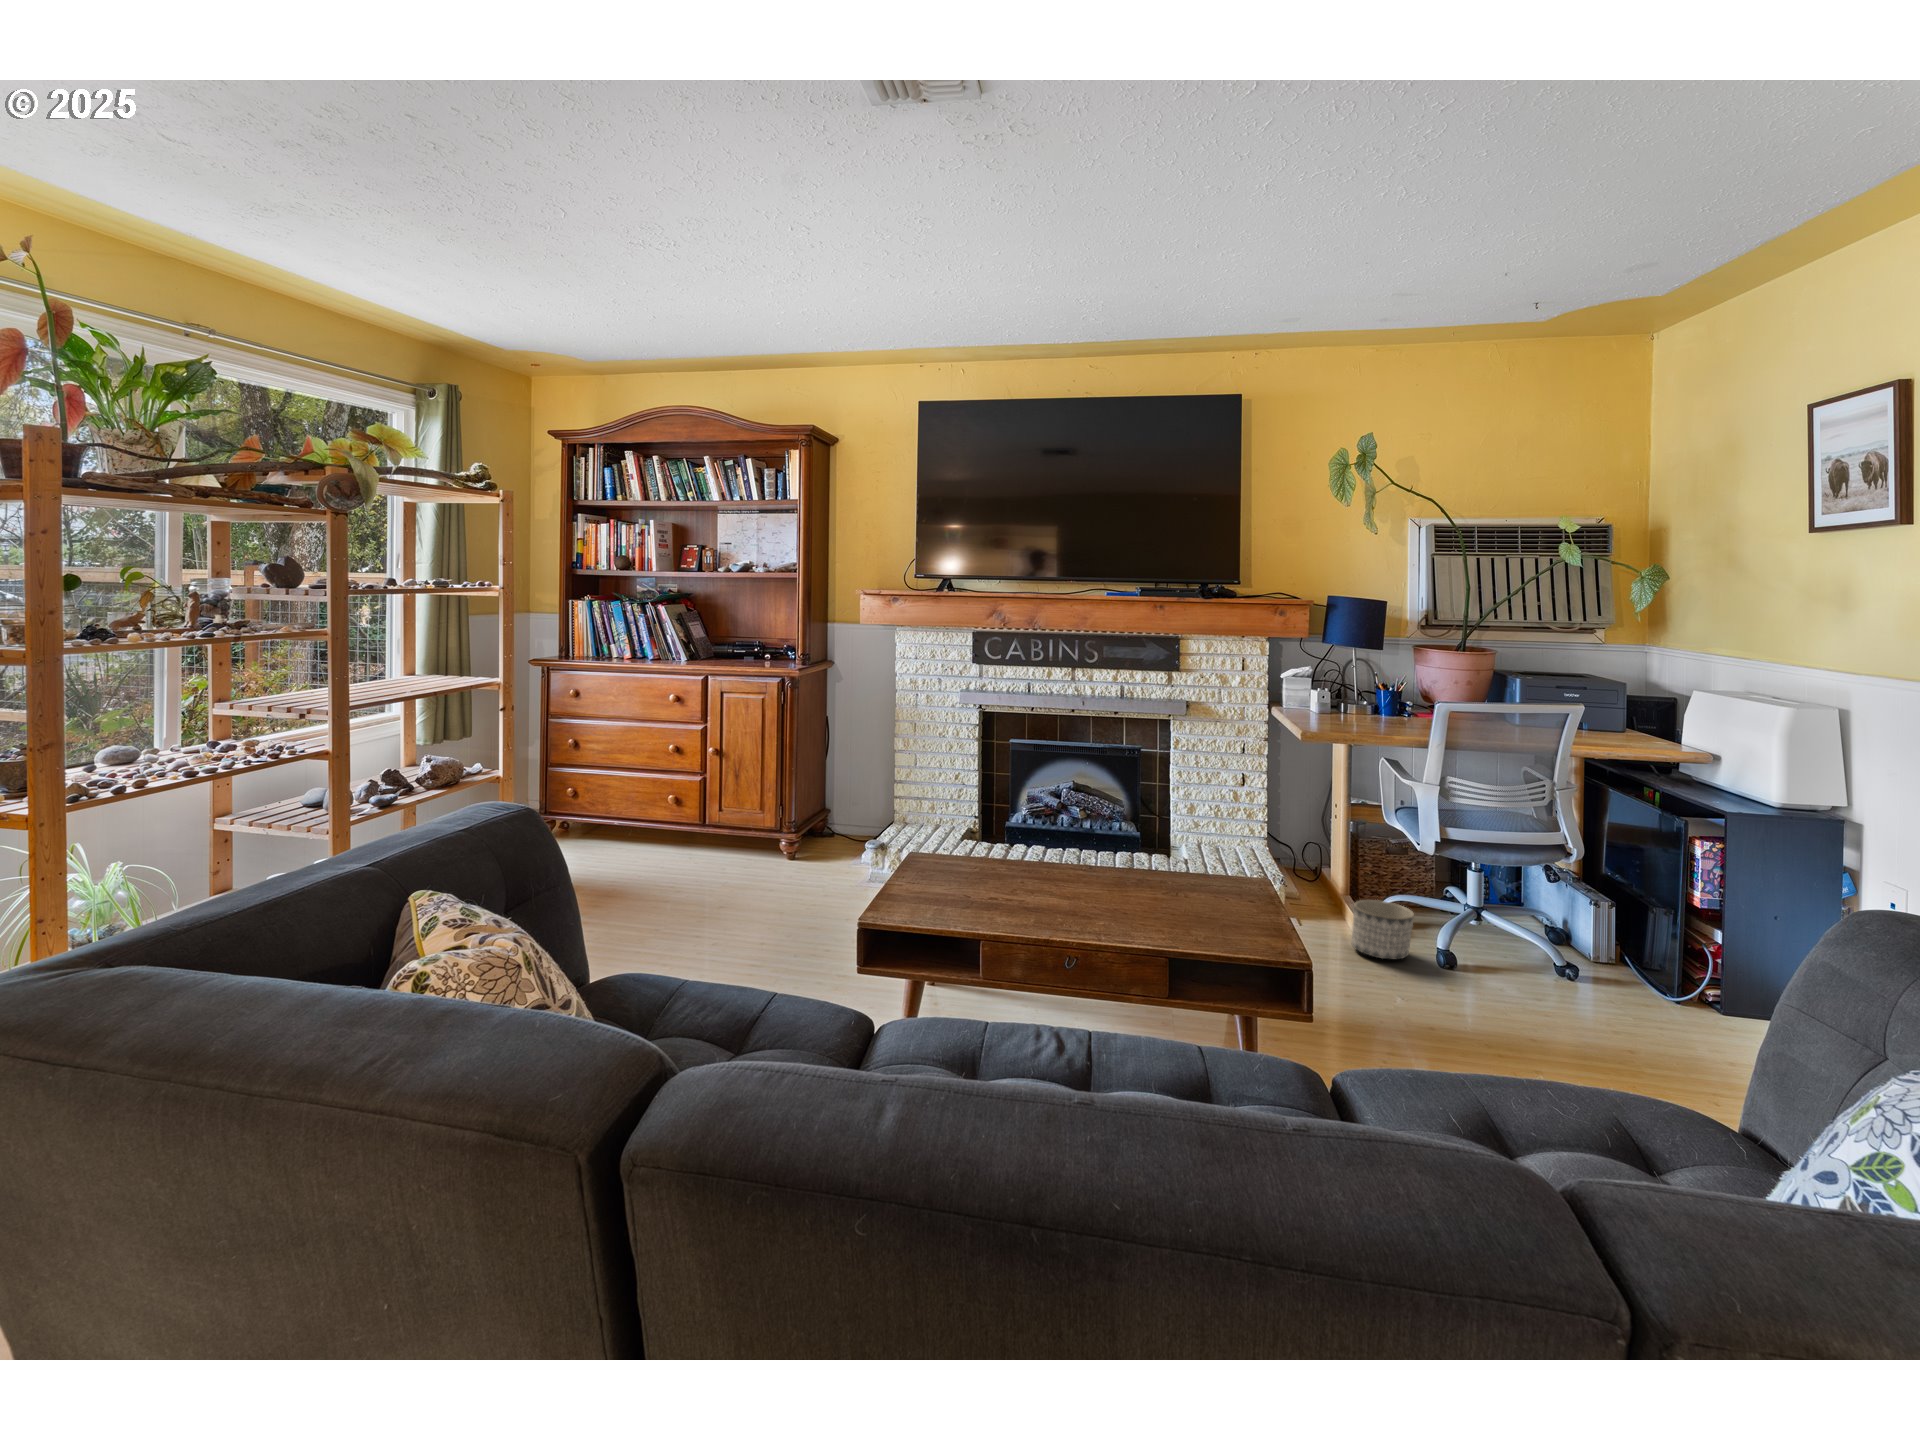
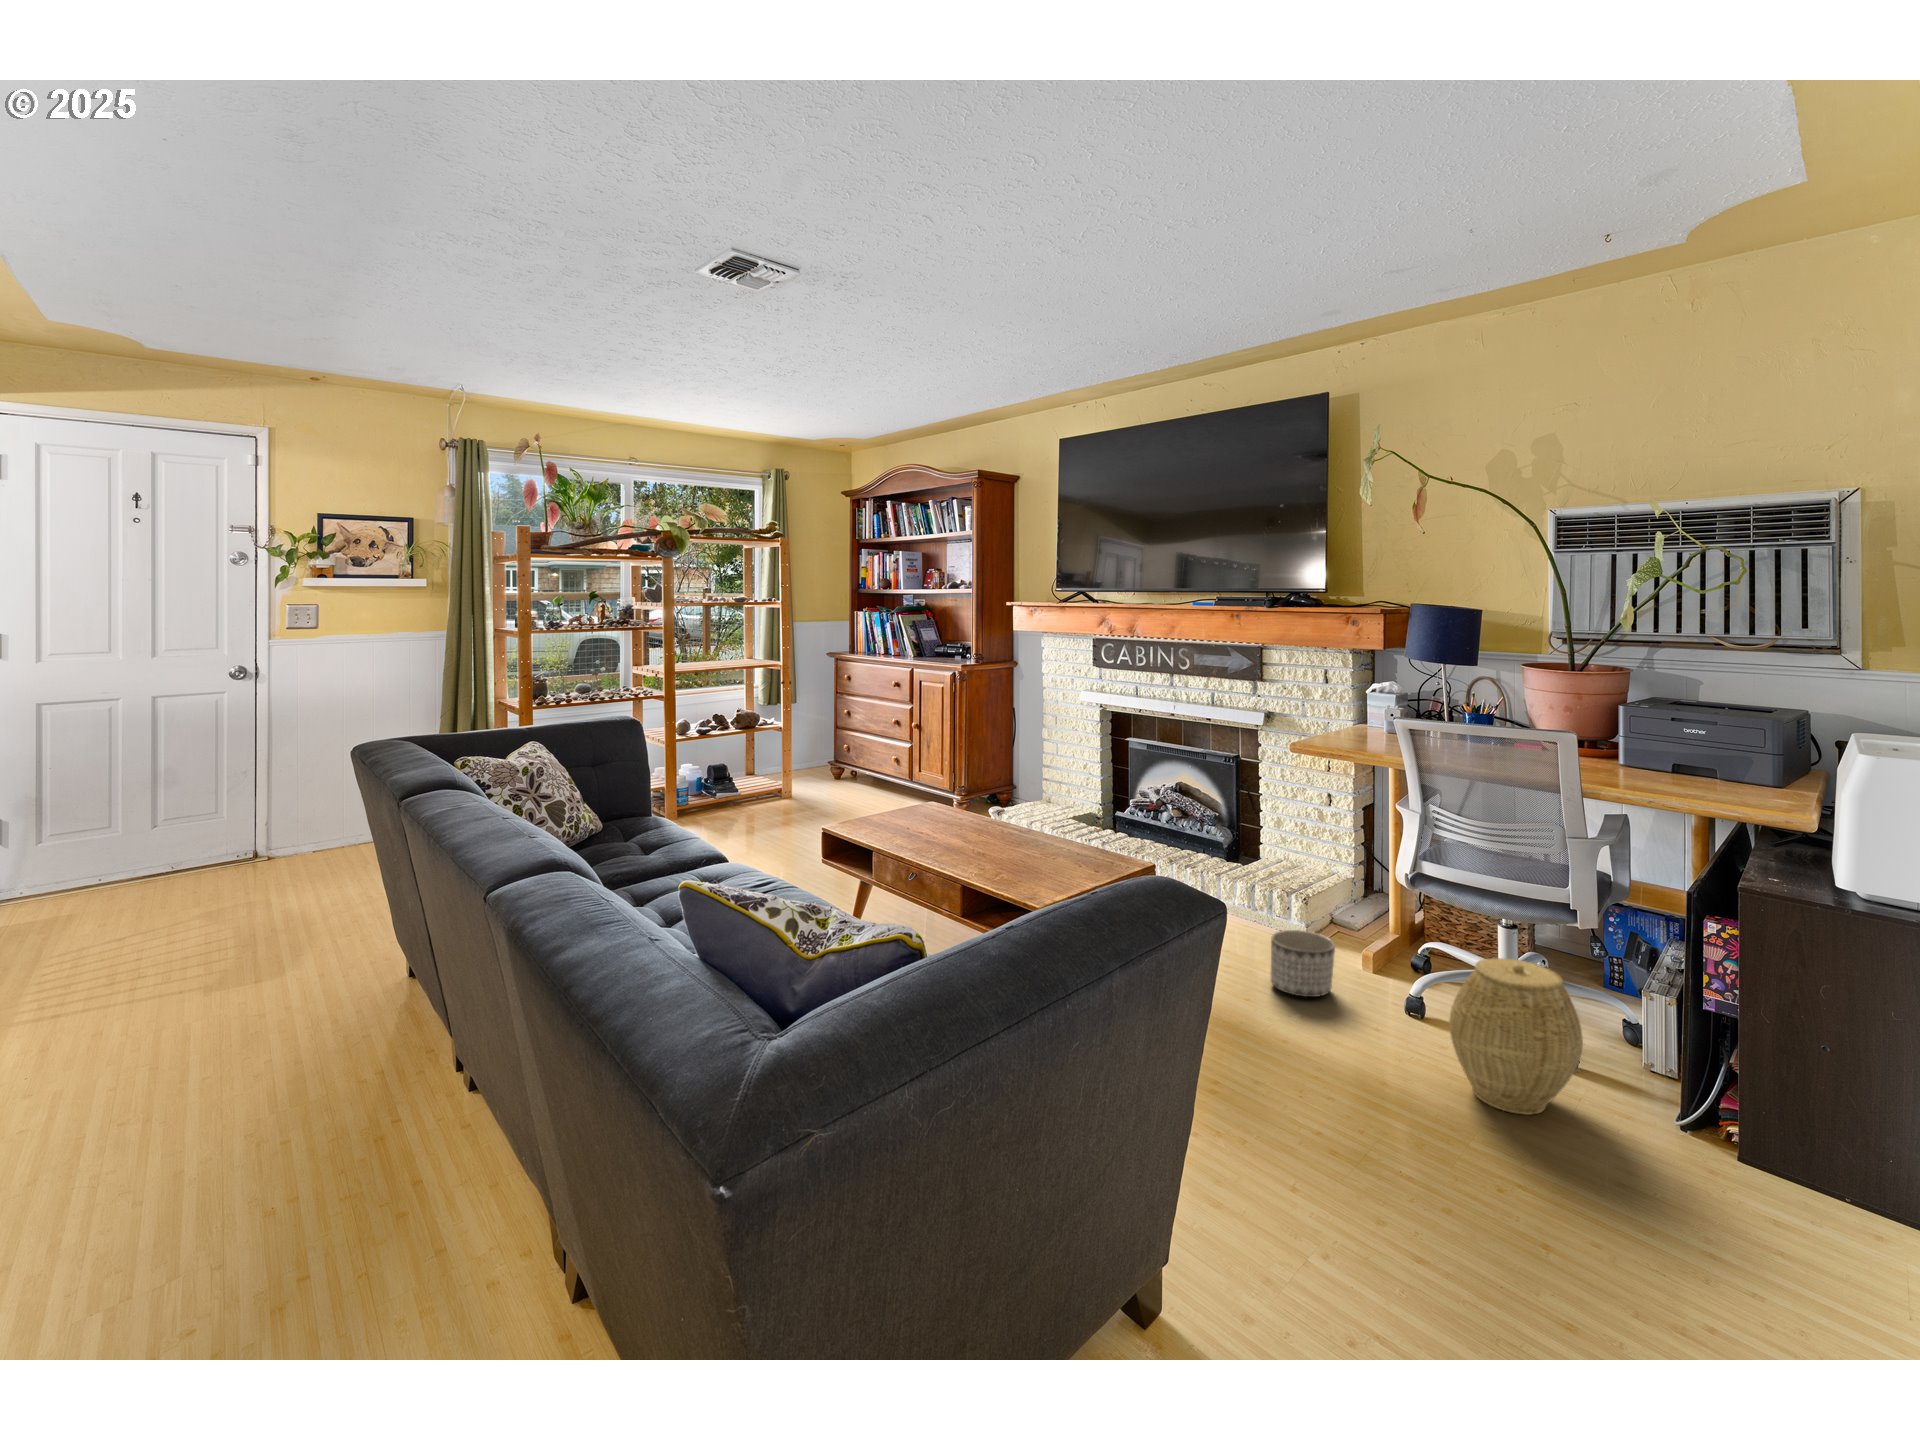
woven basket: none [1580,893,1694,1014] -> present [1449,958,1583,1115]

